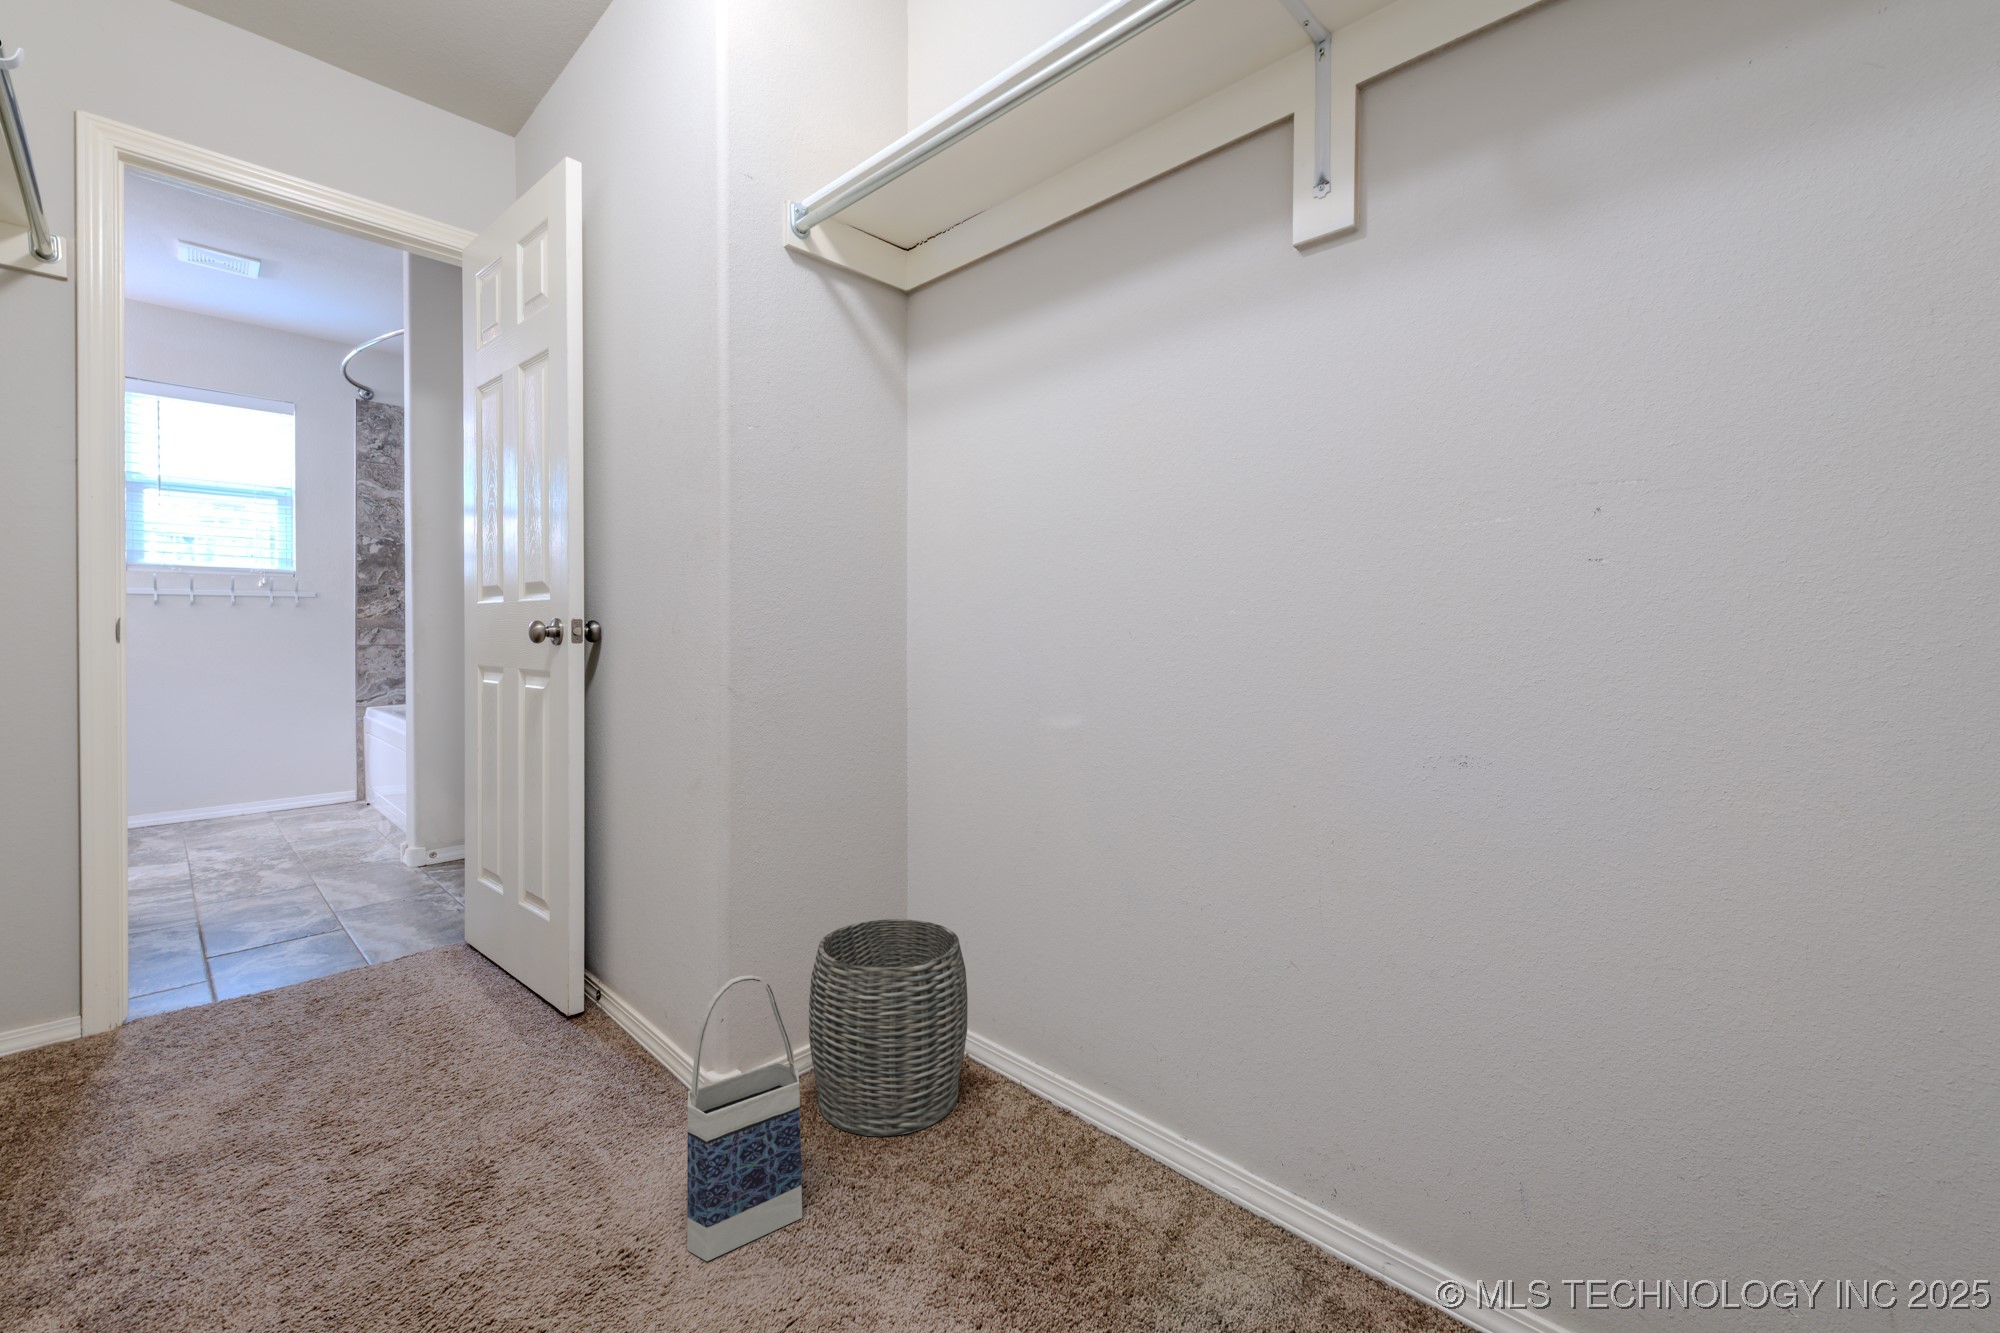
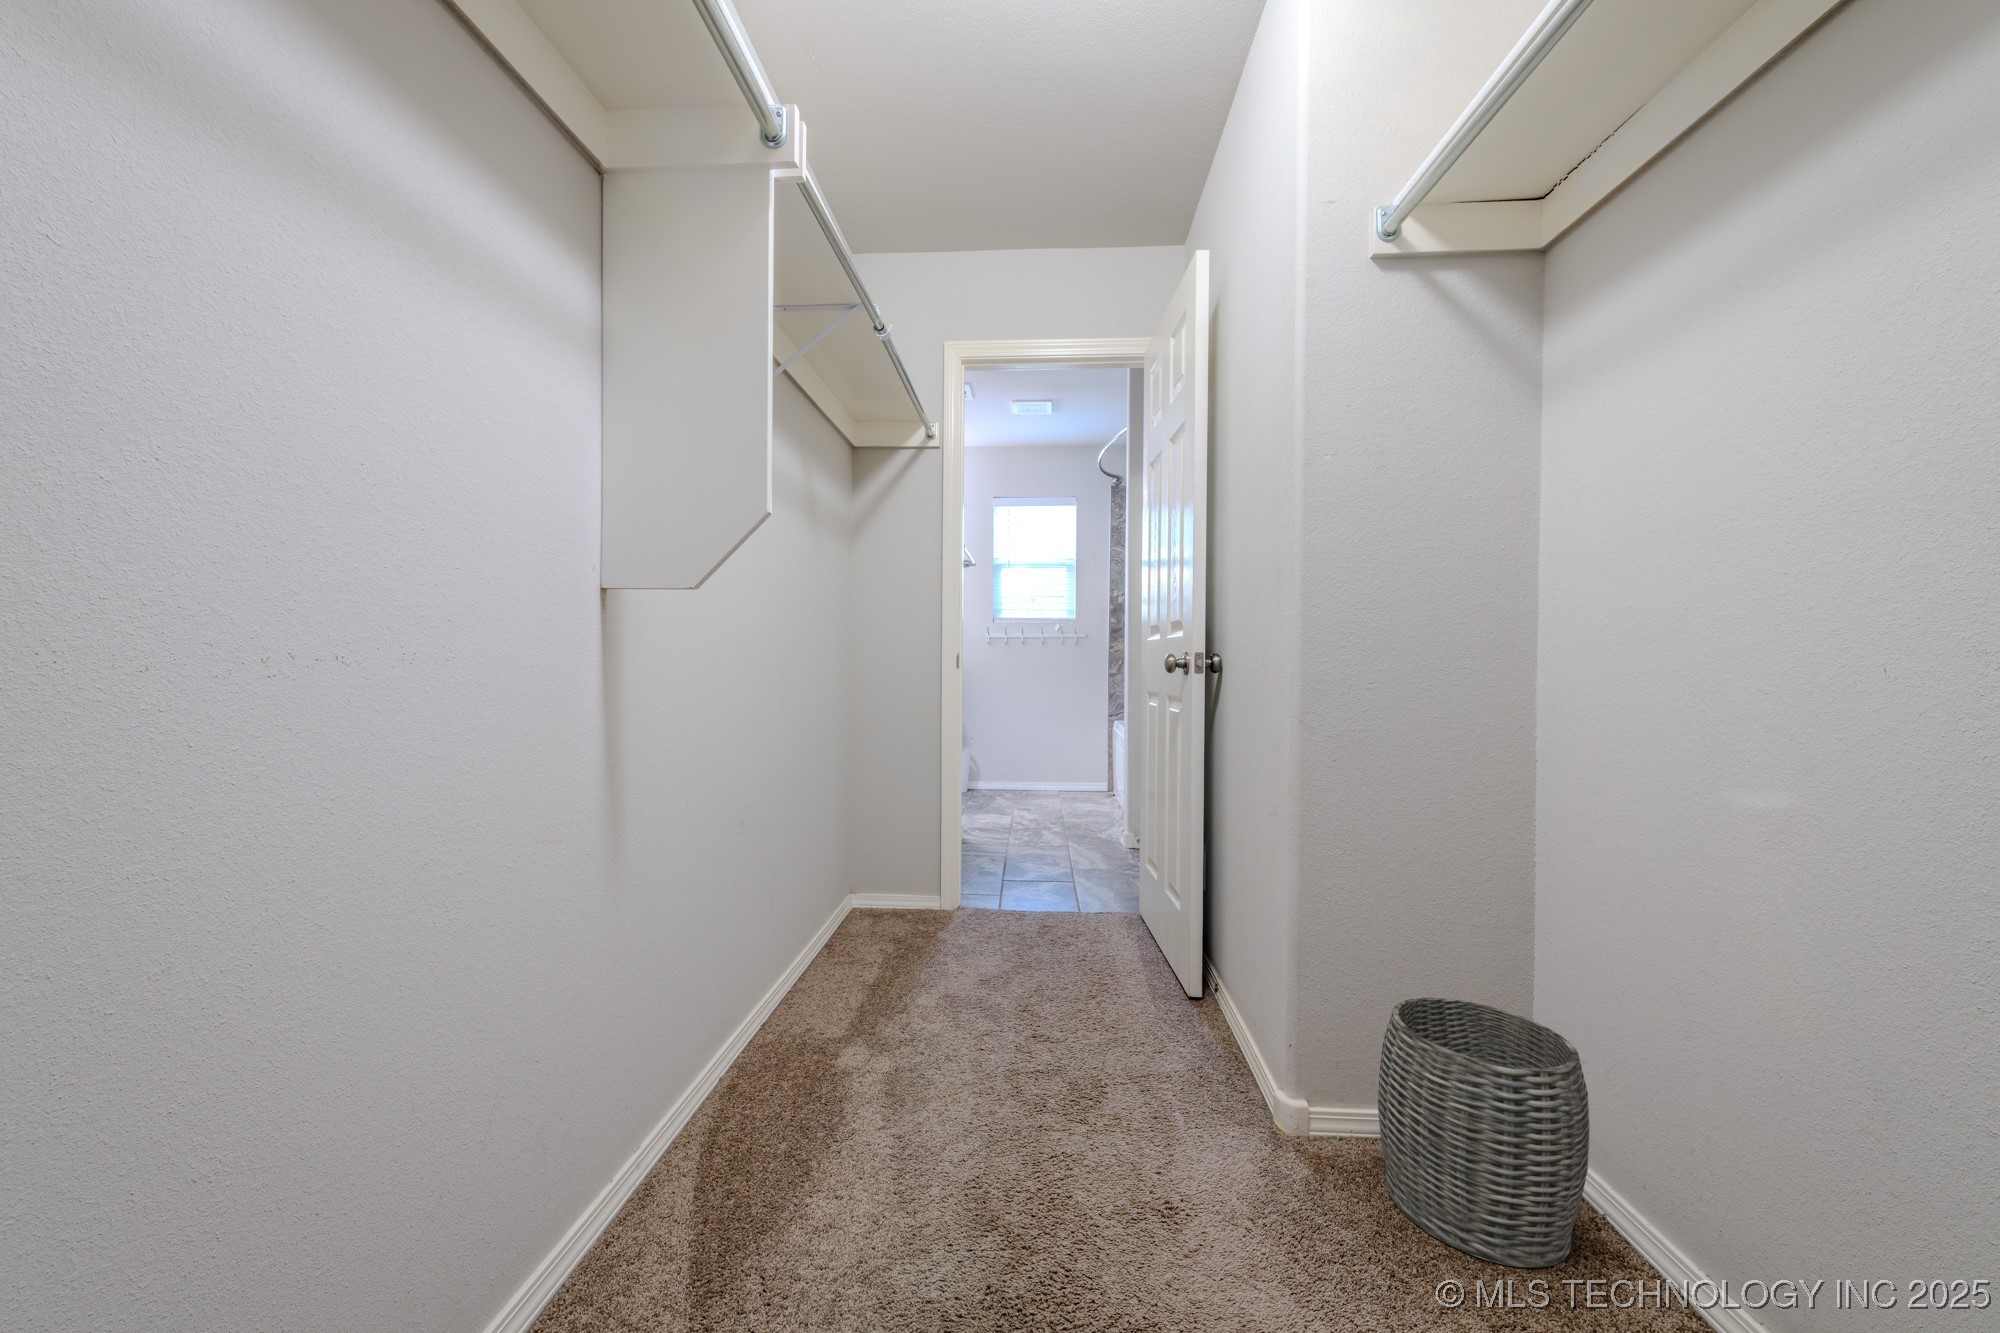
bag: present [687,975,802,1261] -> none [1216,999,1336,1271]

